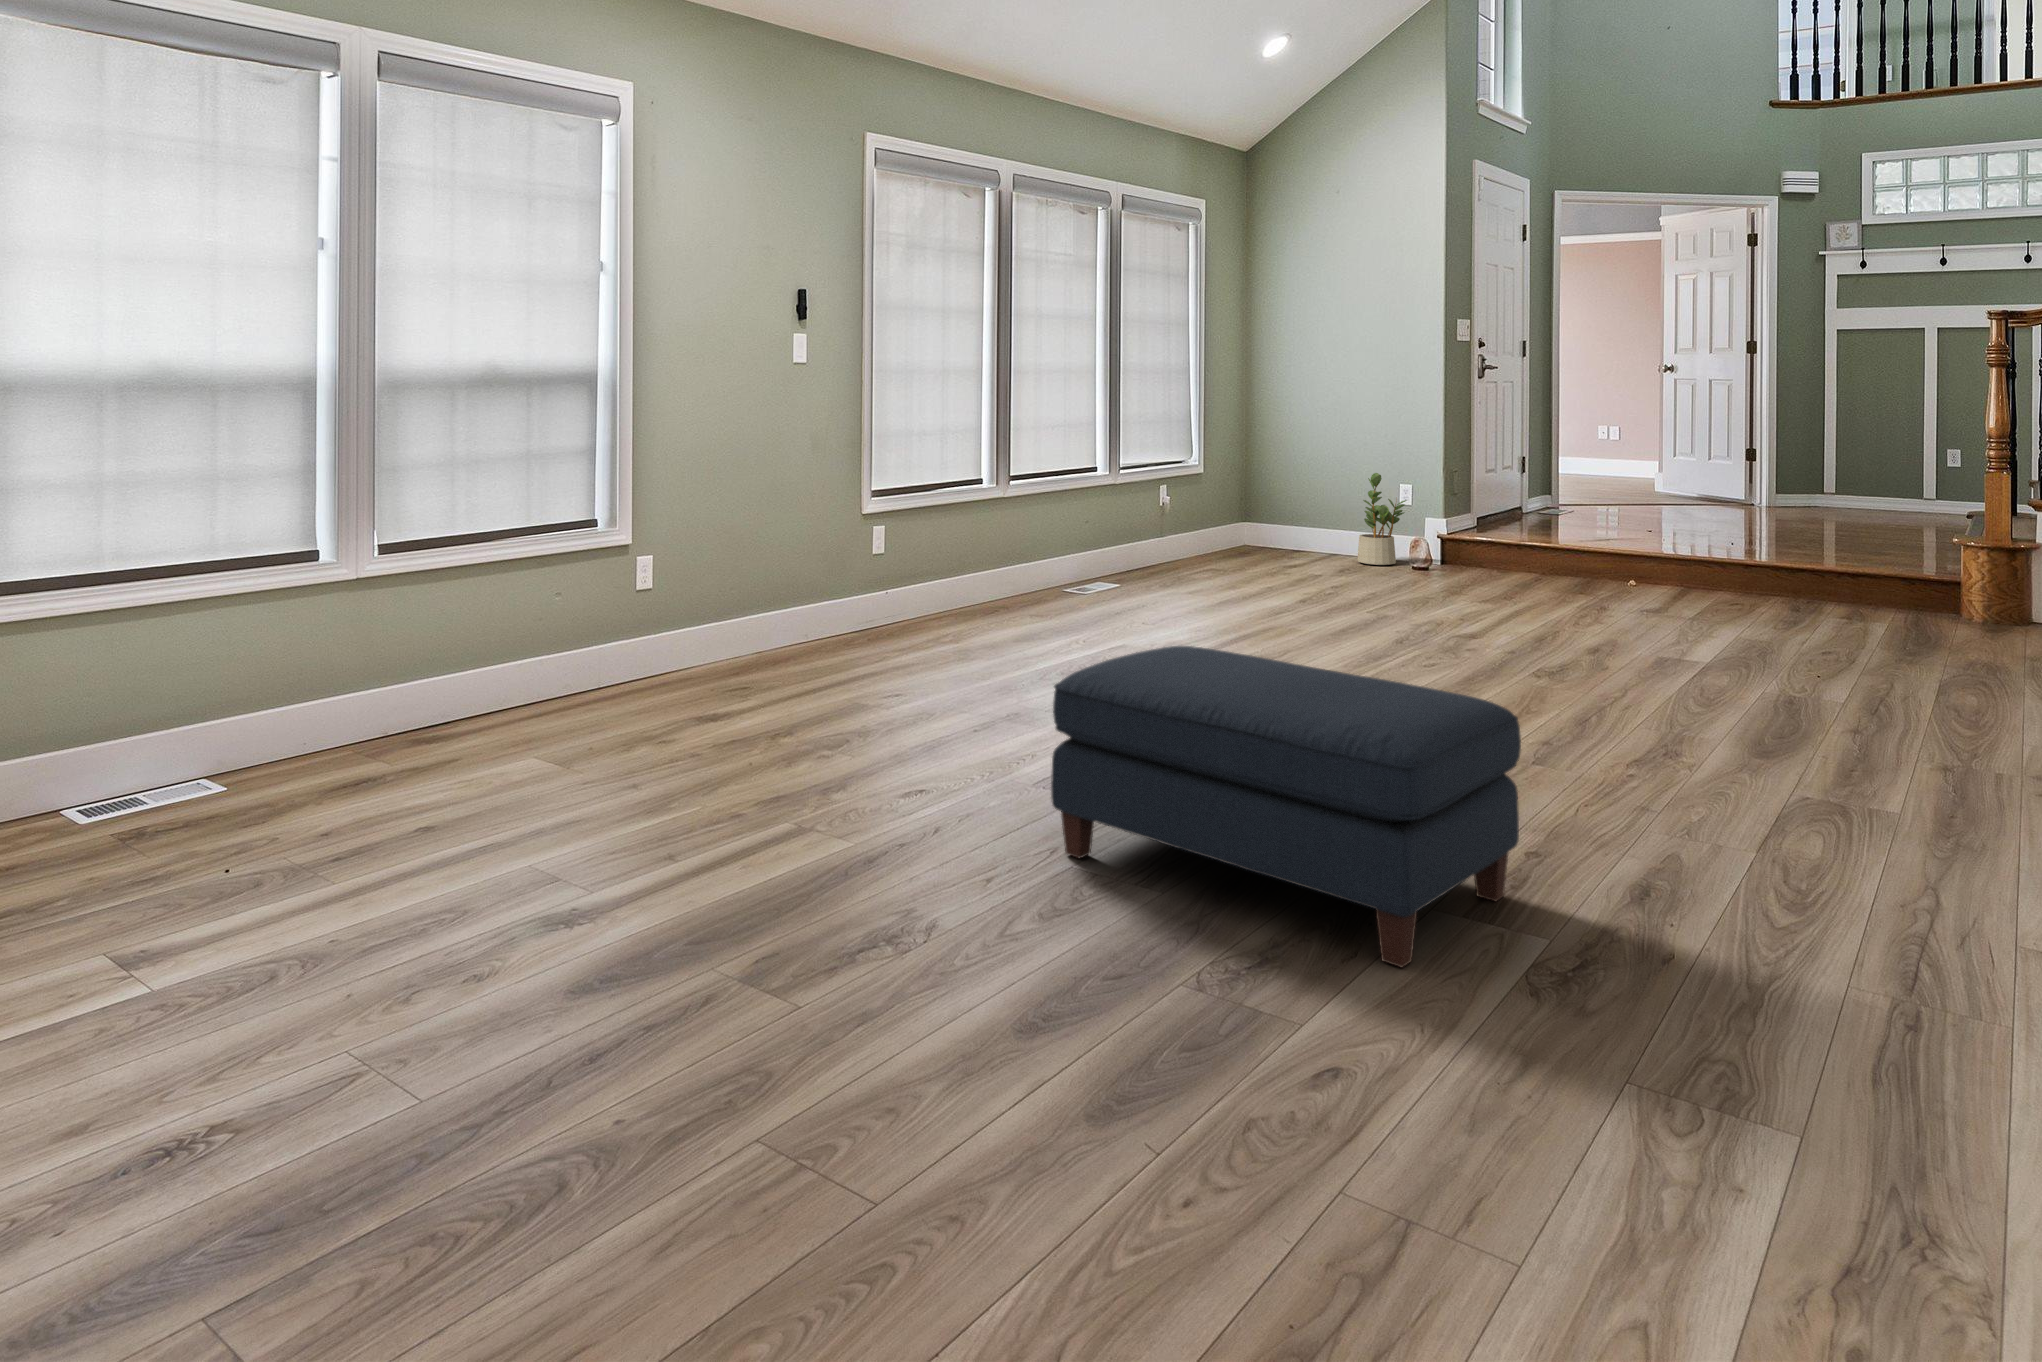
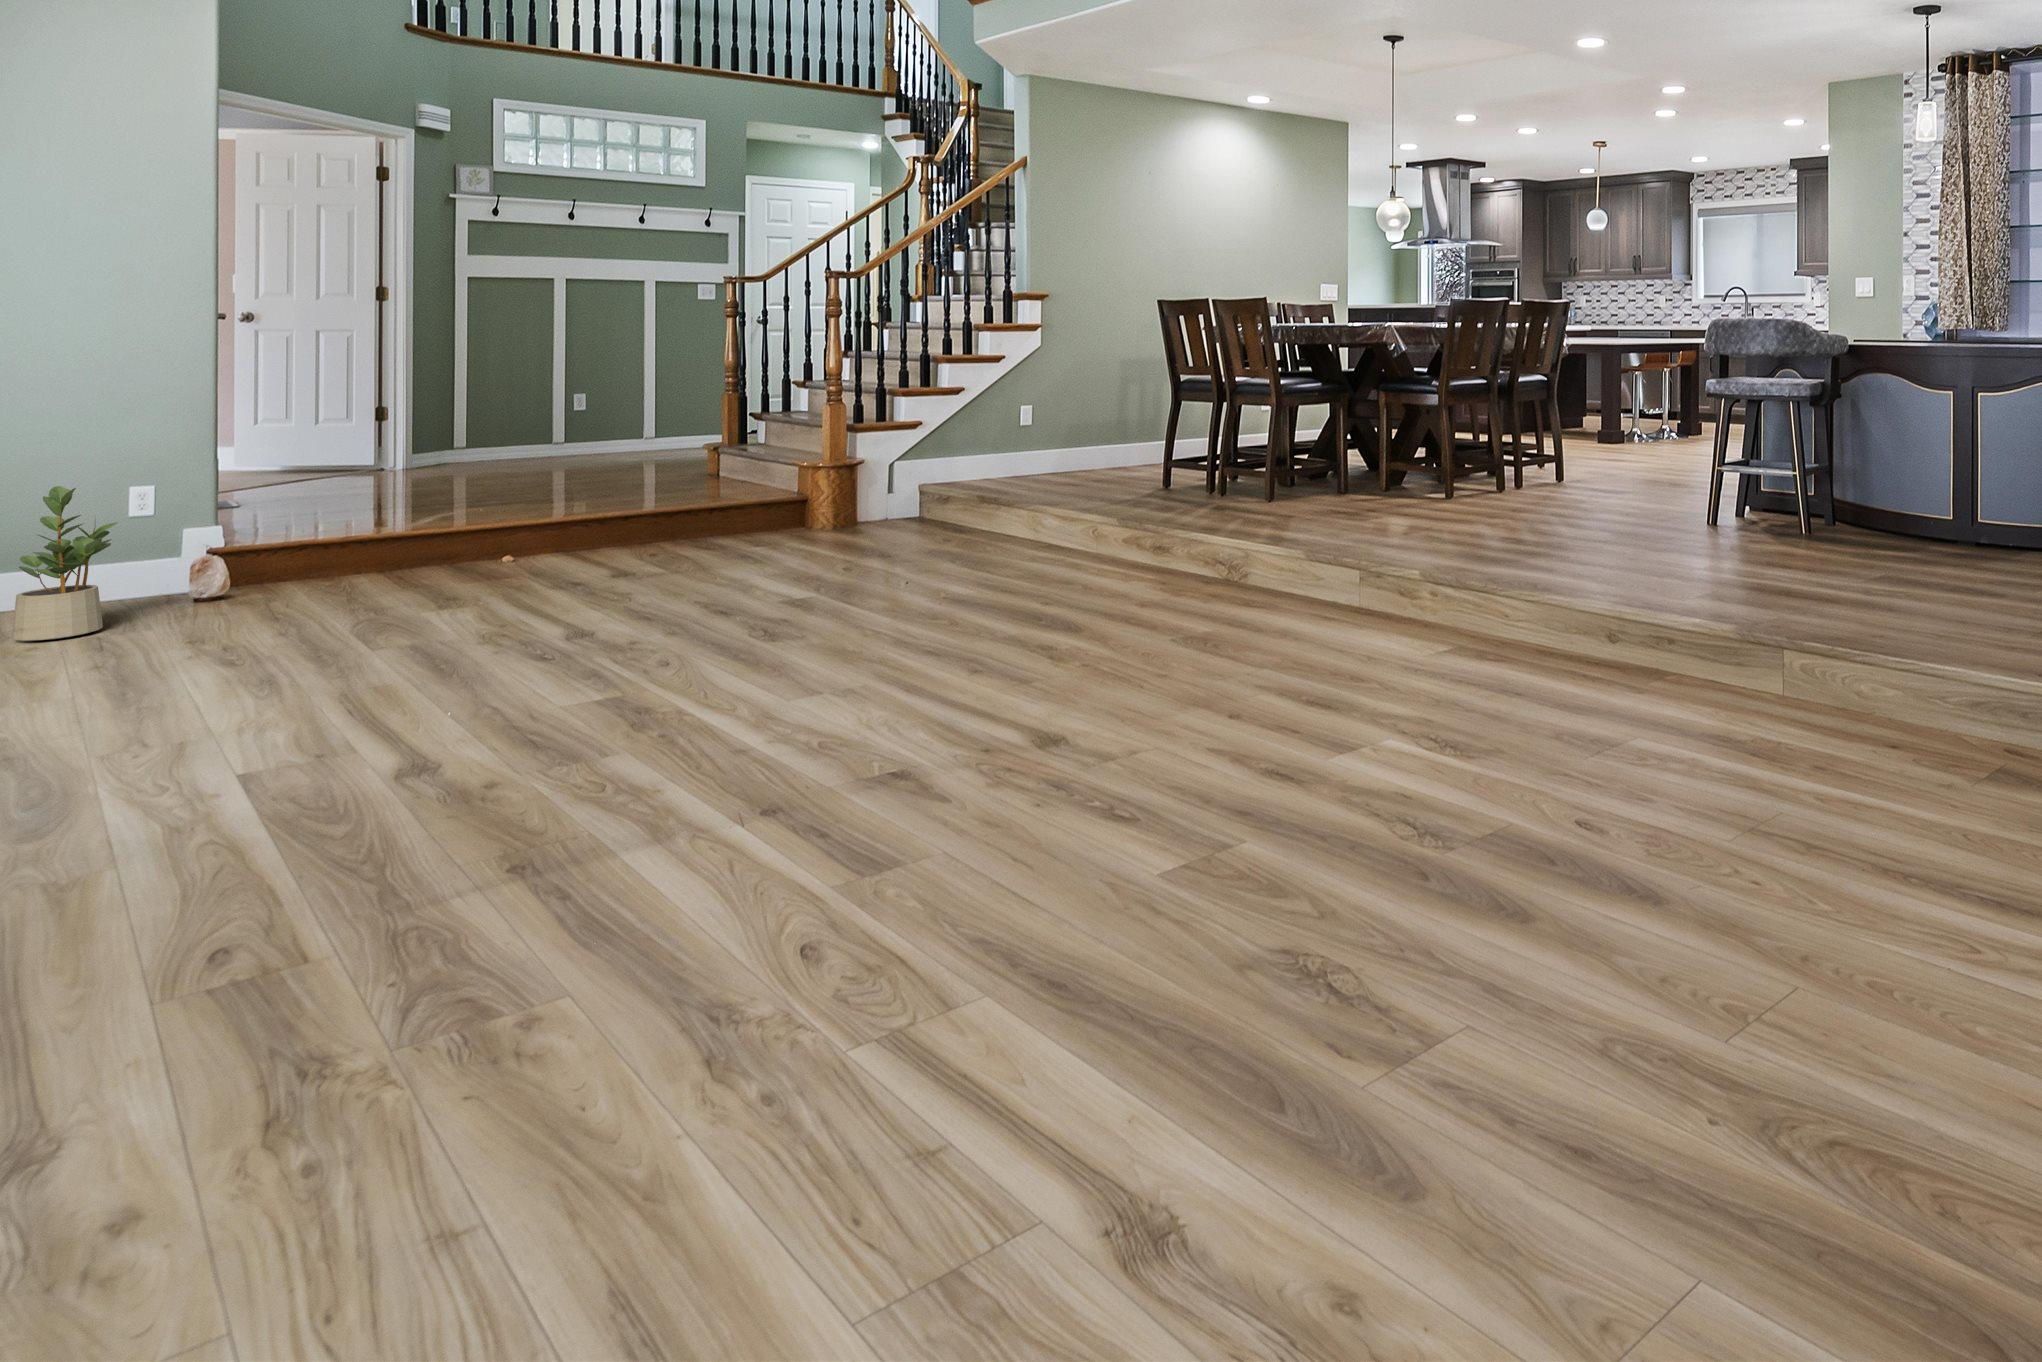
ottoman: present [1051,646,1521,967] -> none [1077,609,1582,998]

